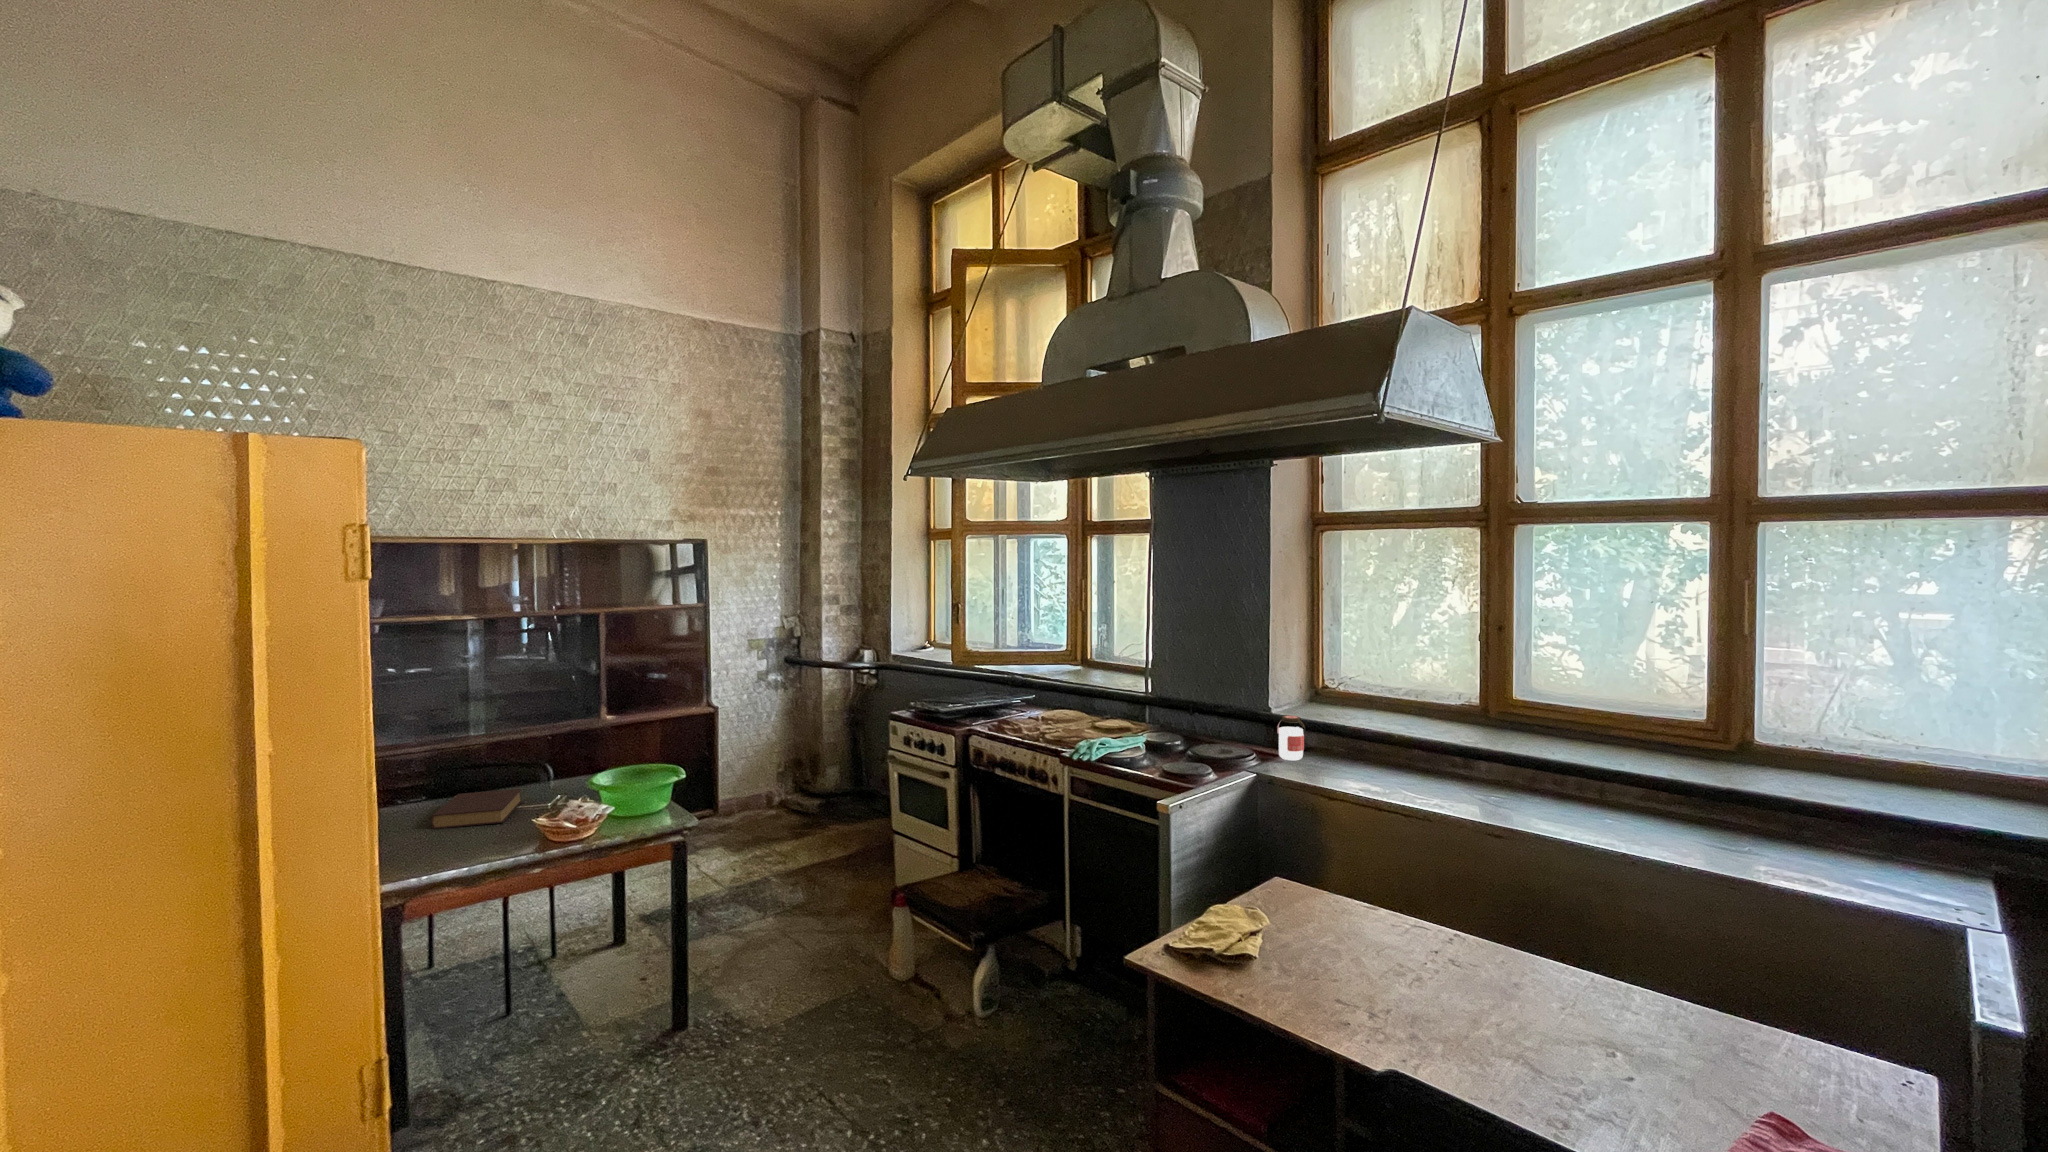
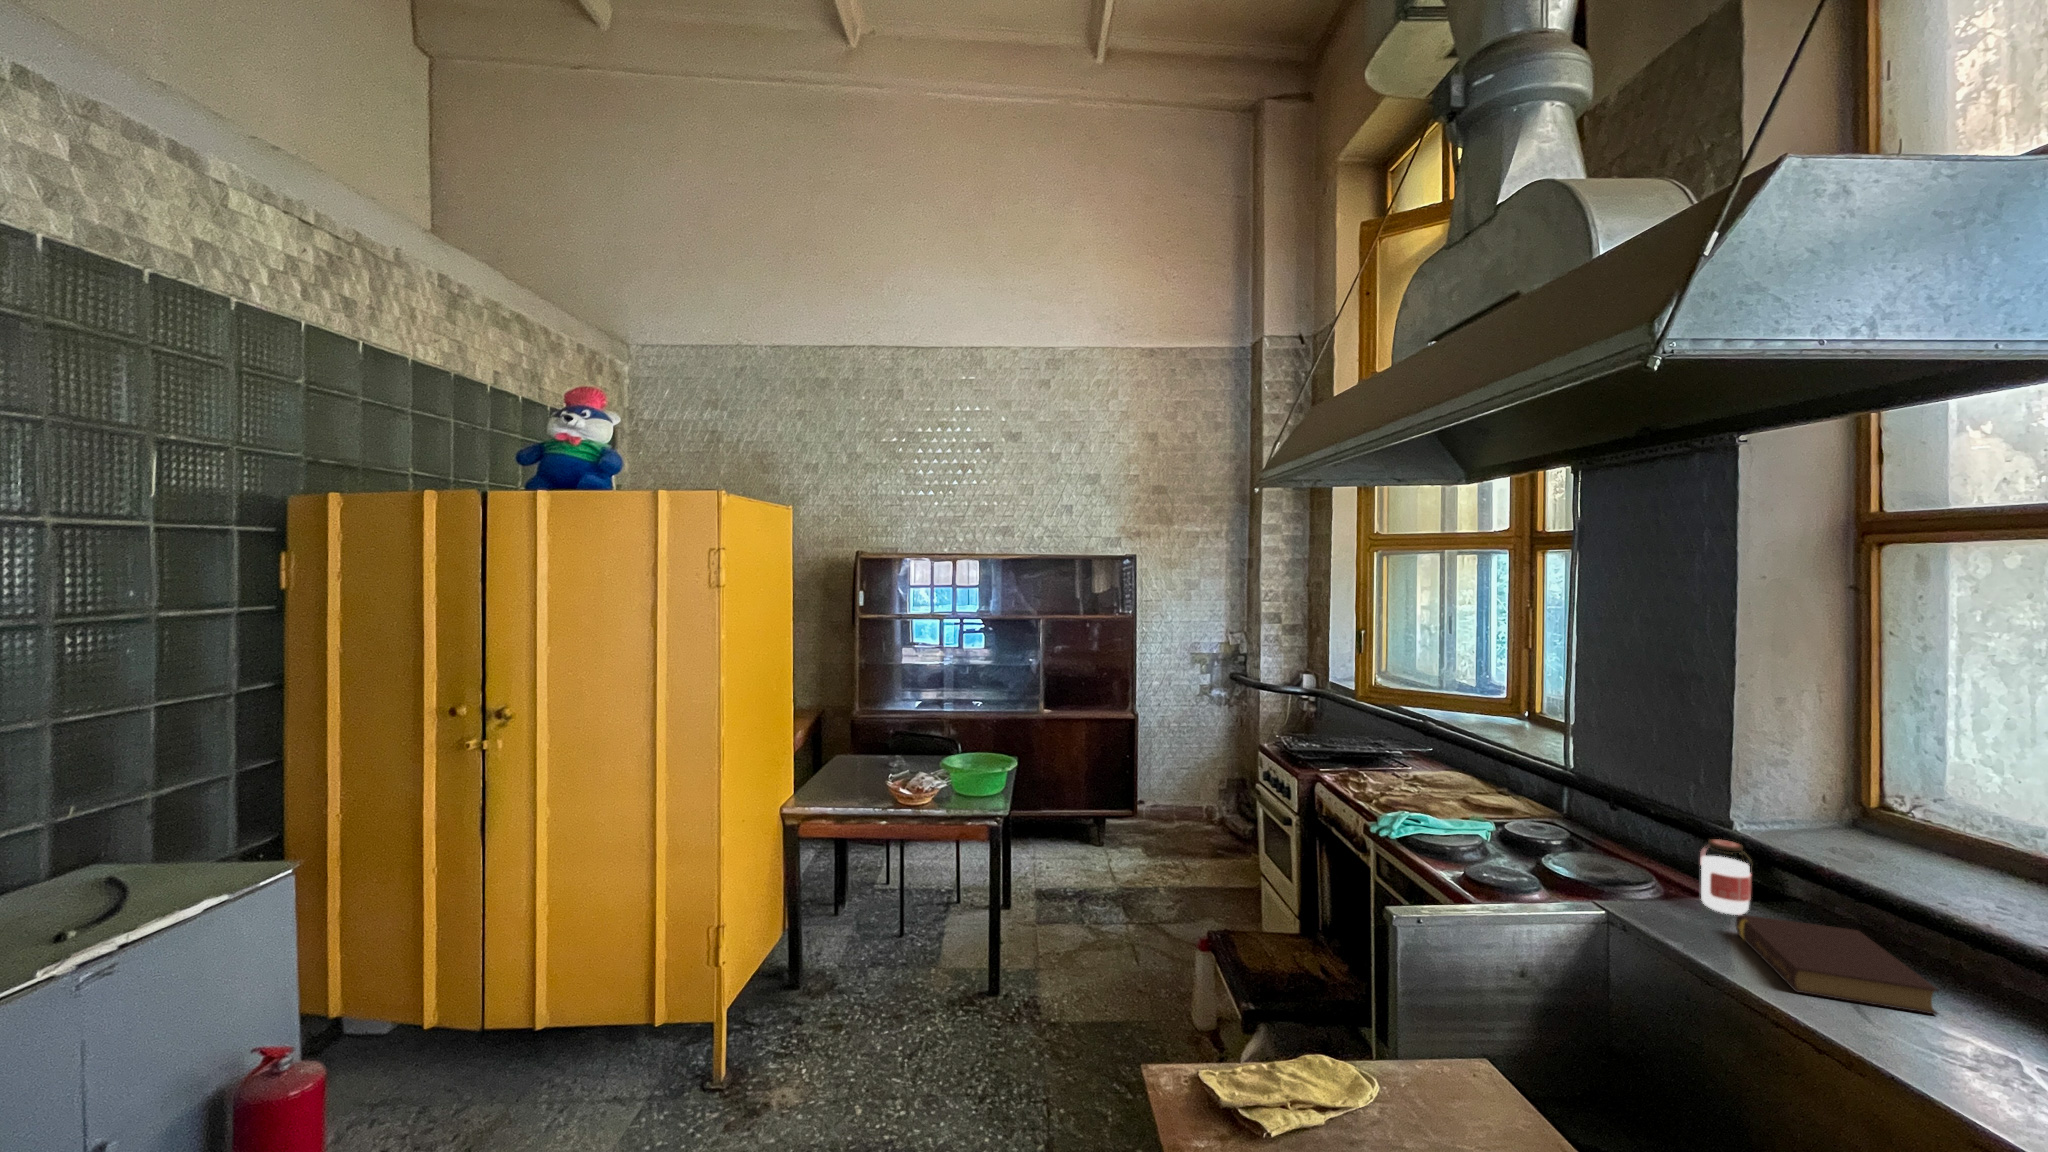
book: present [431,789,522,829] -> present [1736,914,1938,1015]

